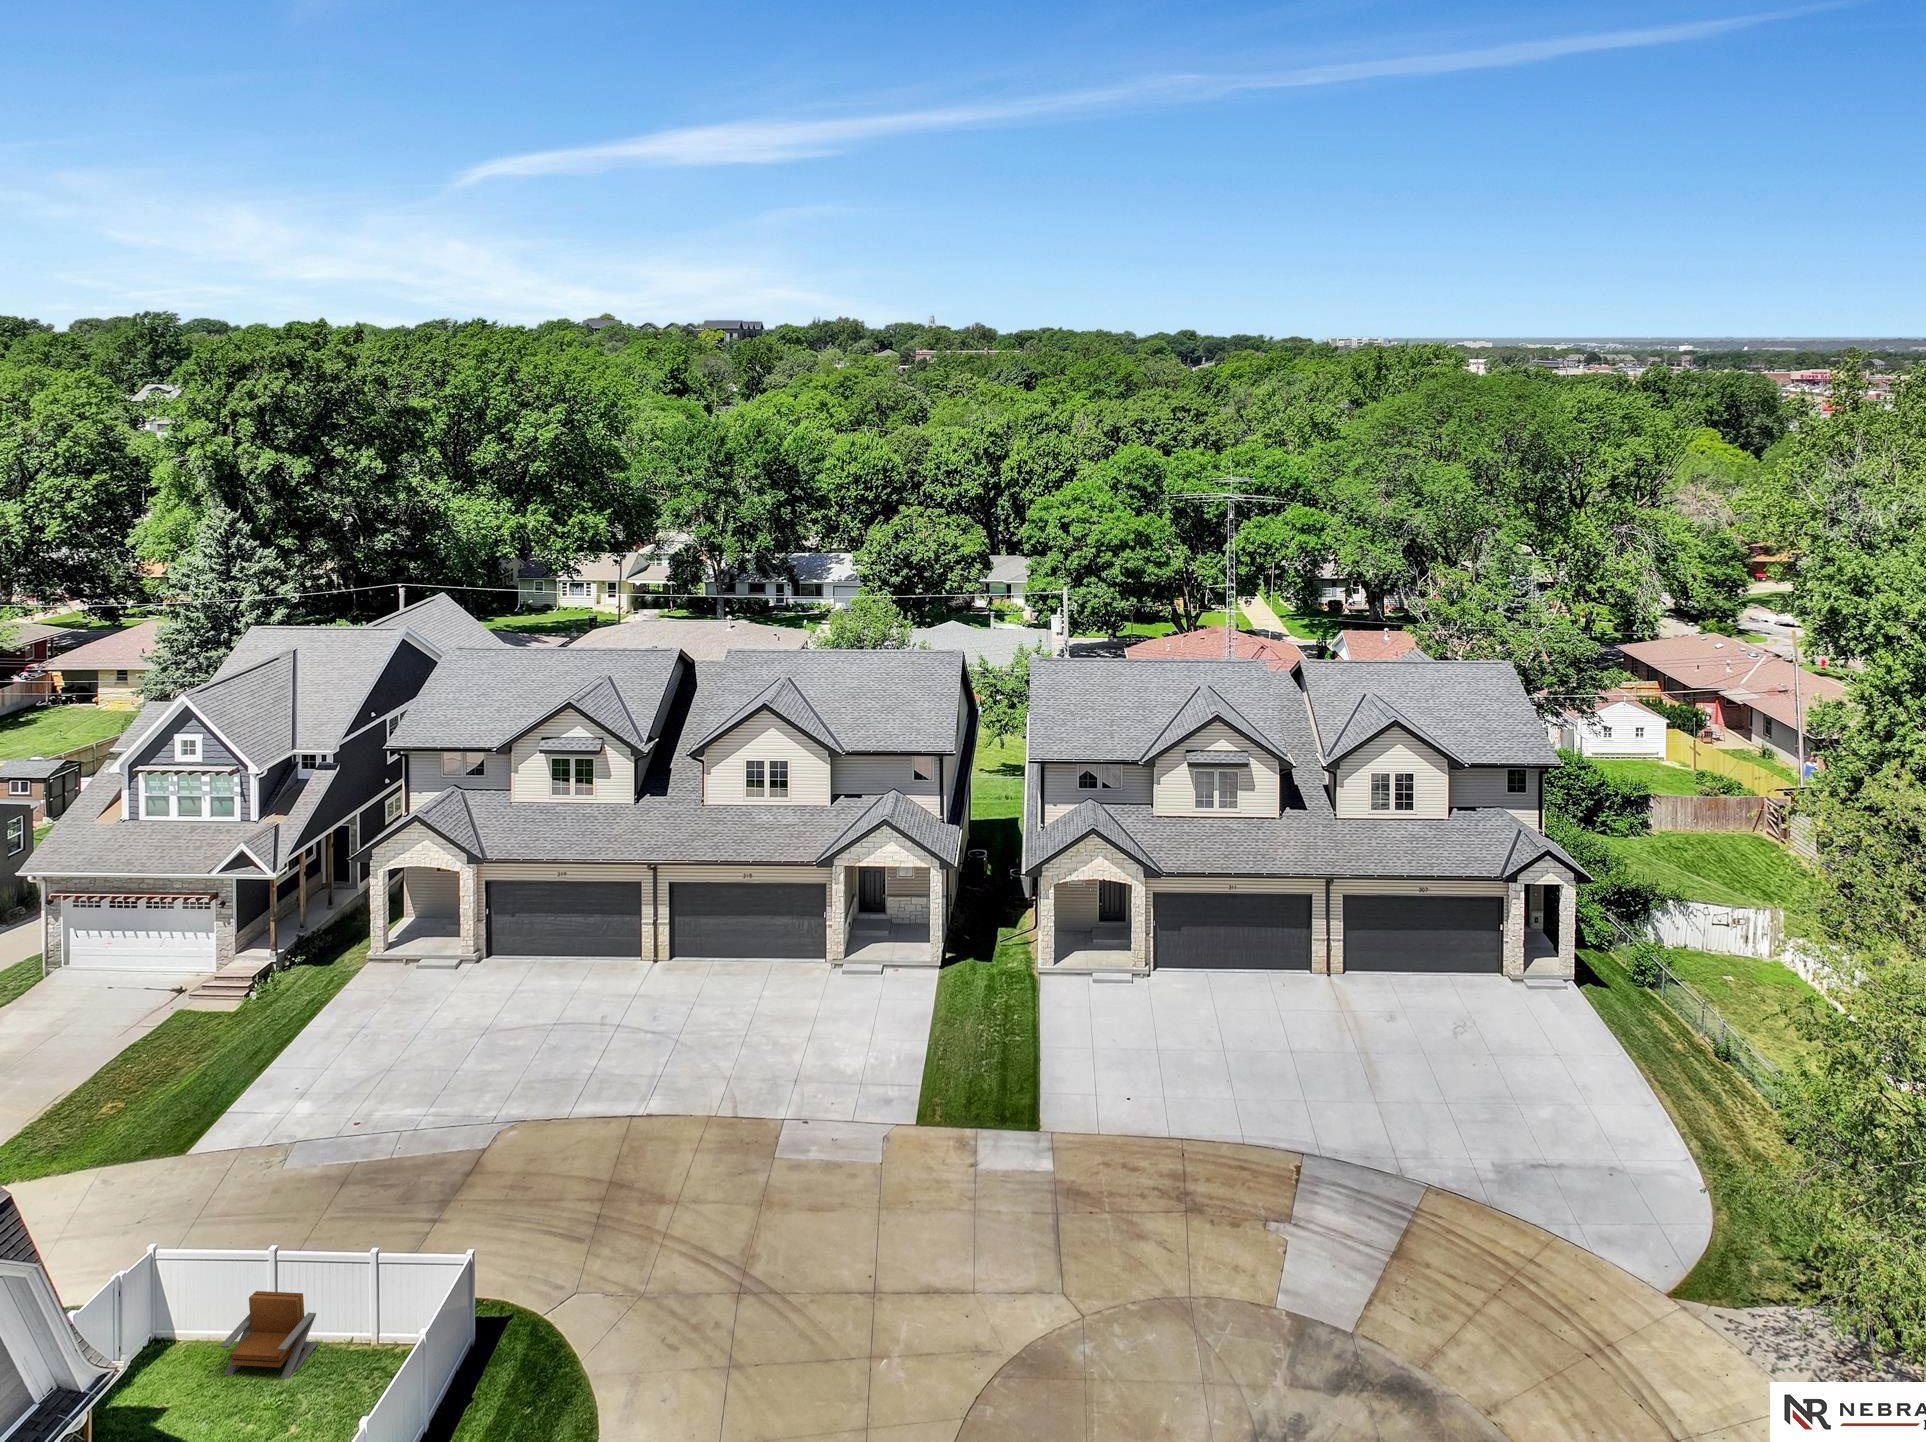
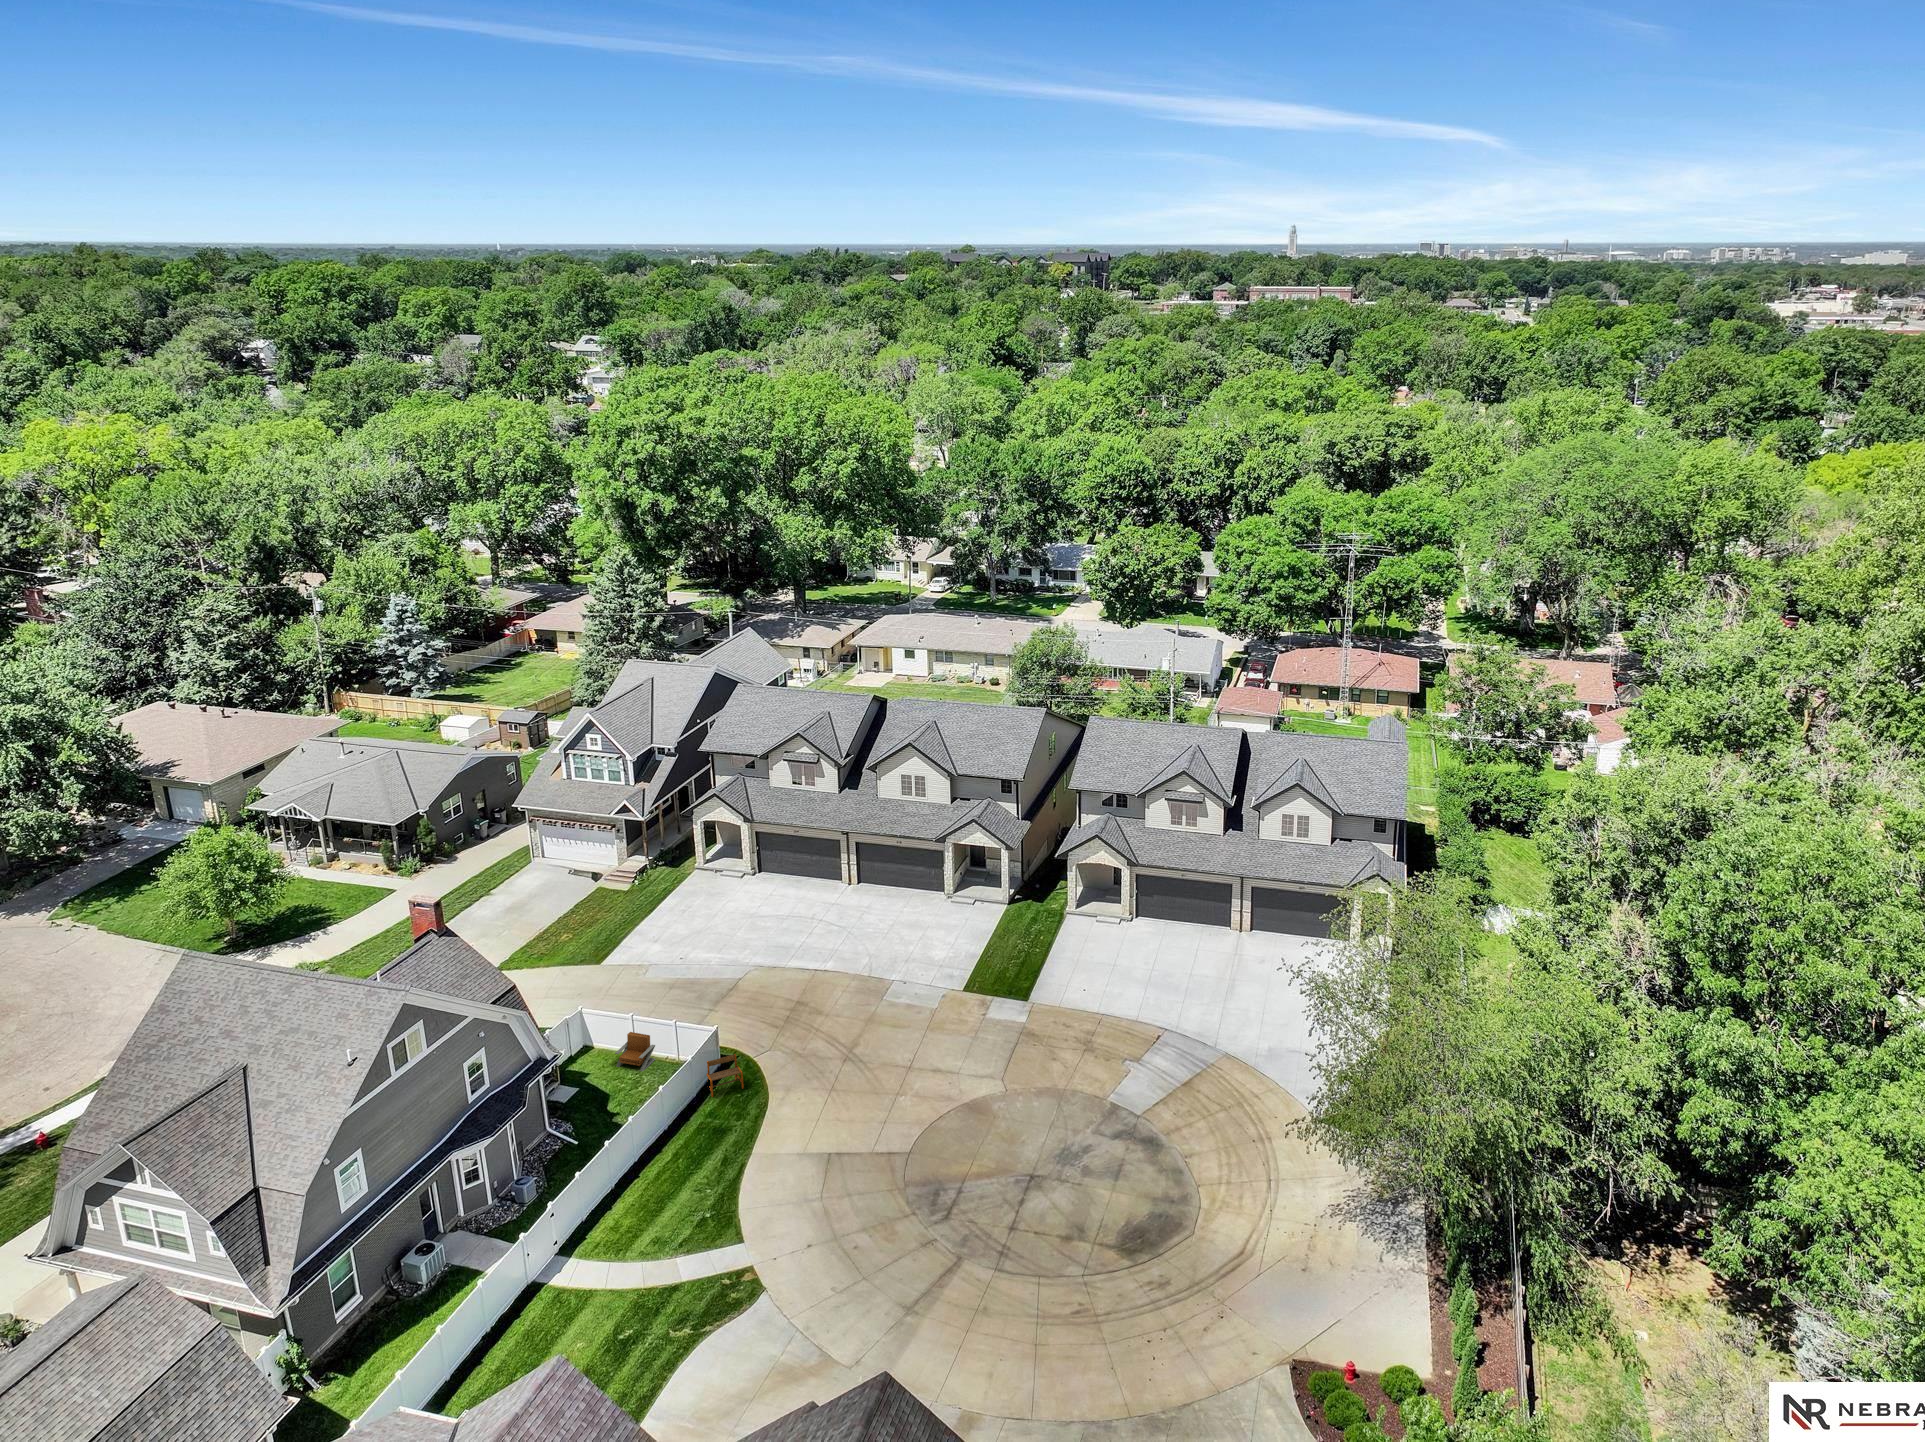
bench: none [439,1310,525,1416] -> present [707,1054,744,1097]

